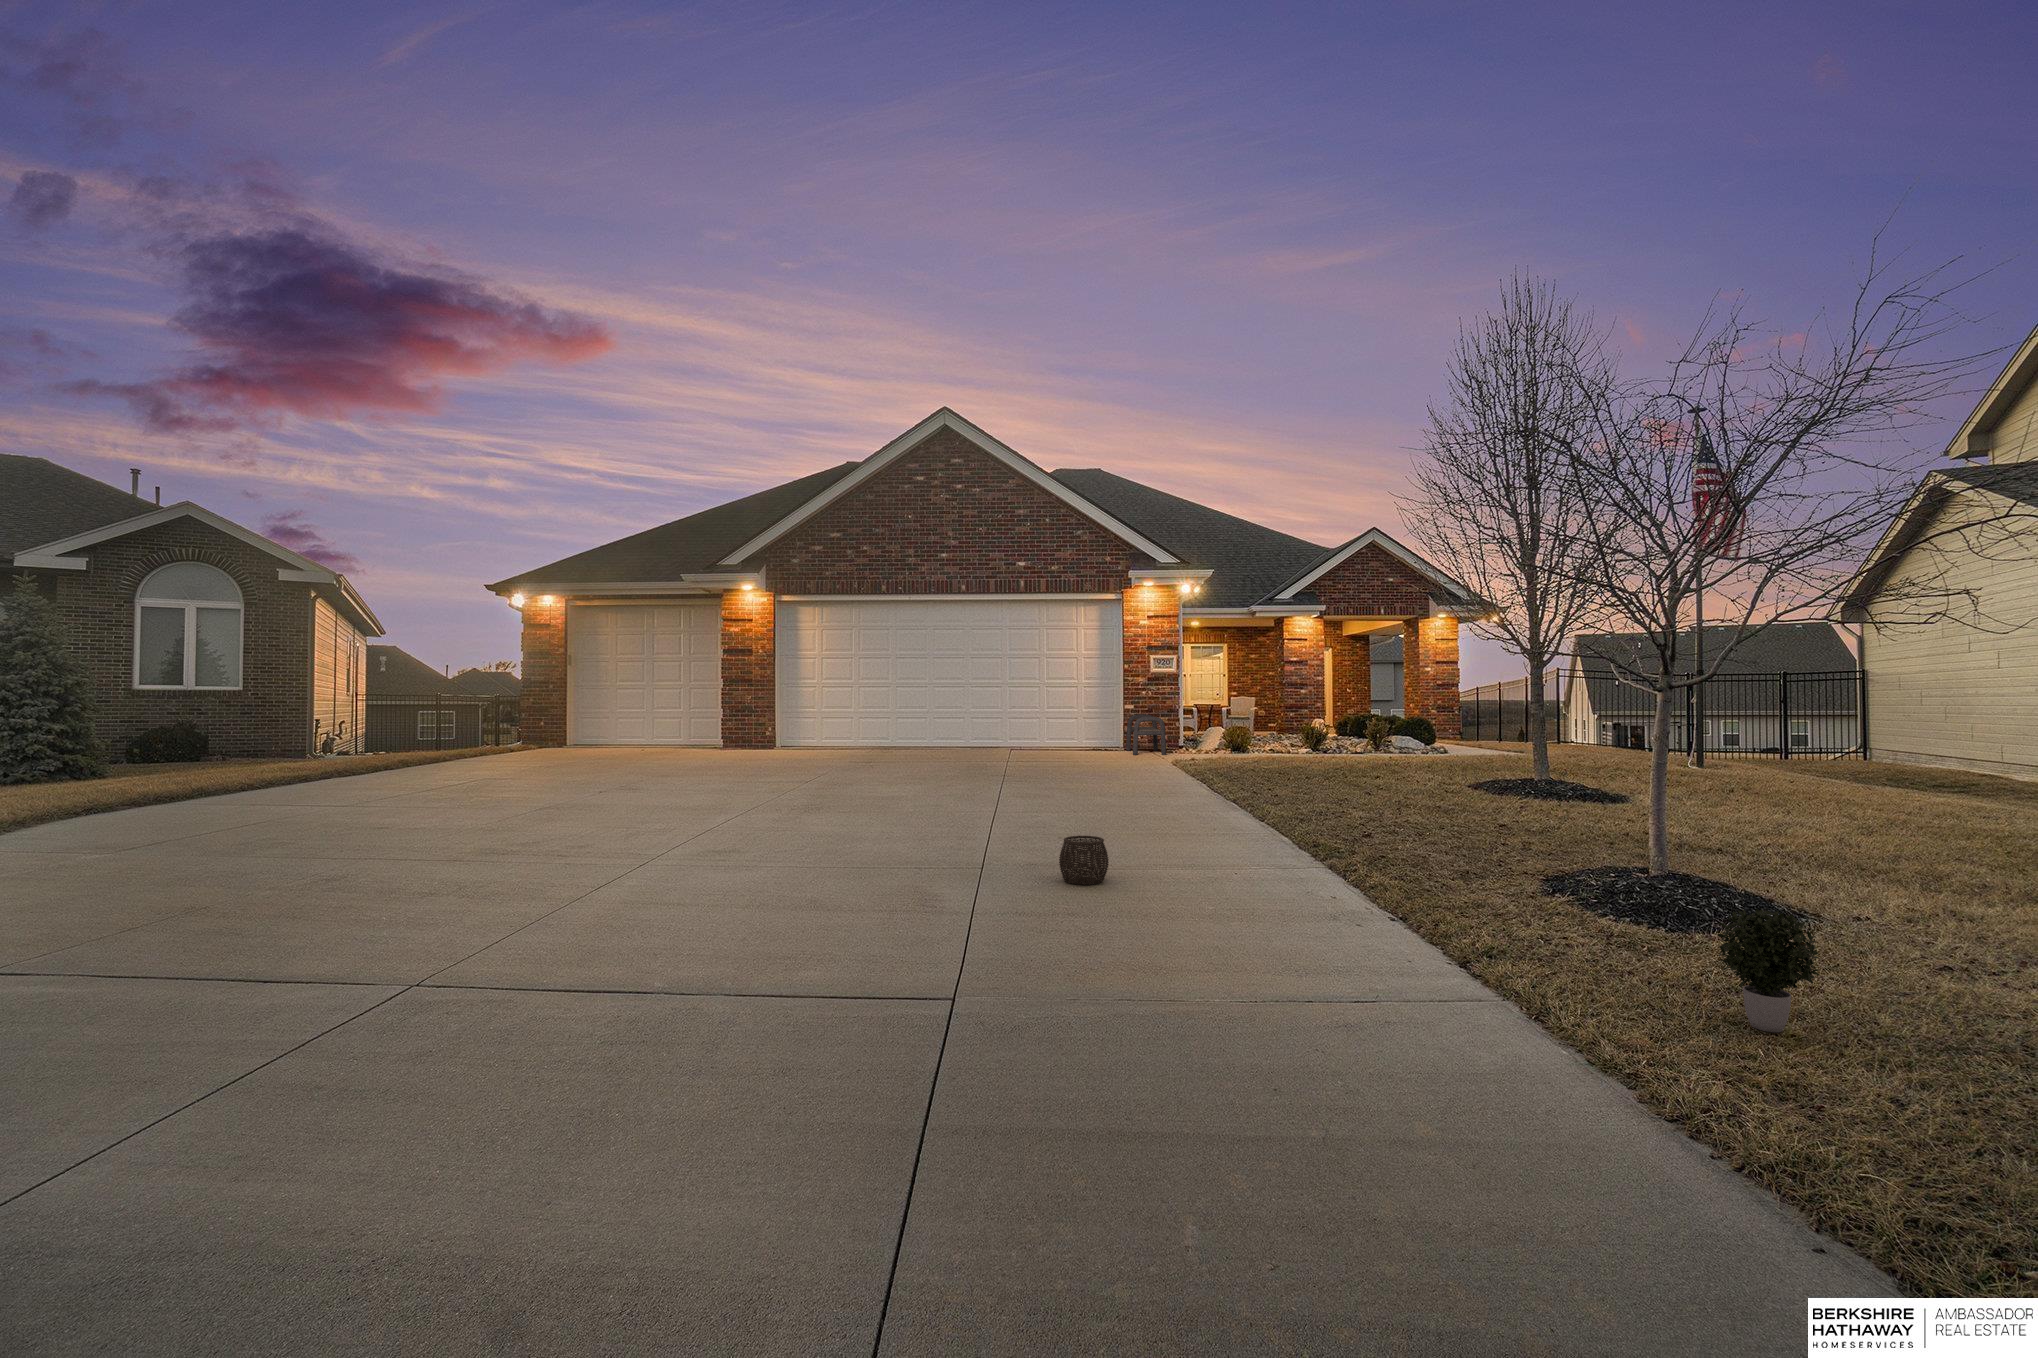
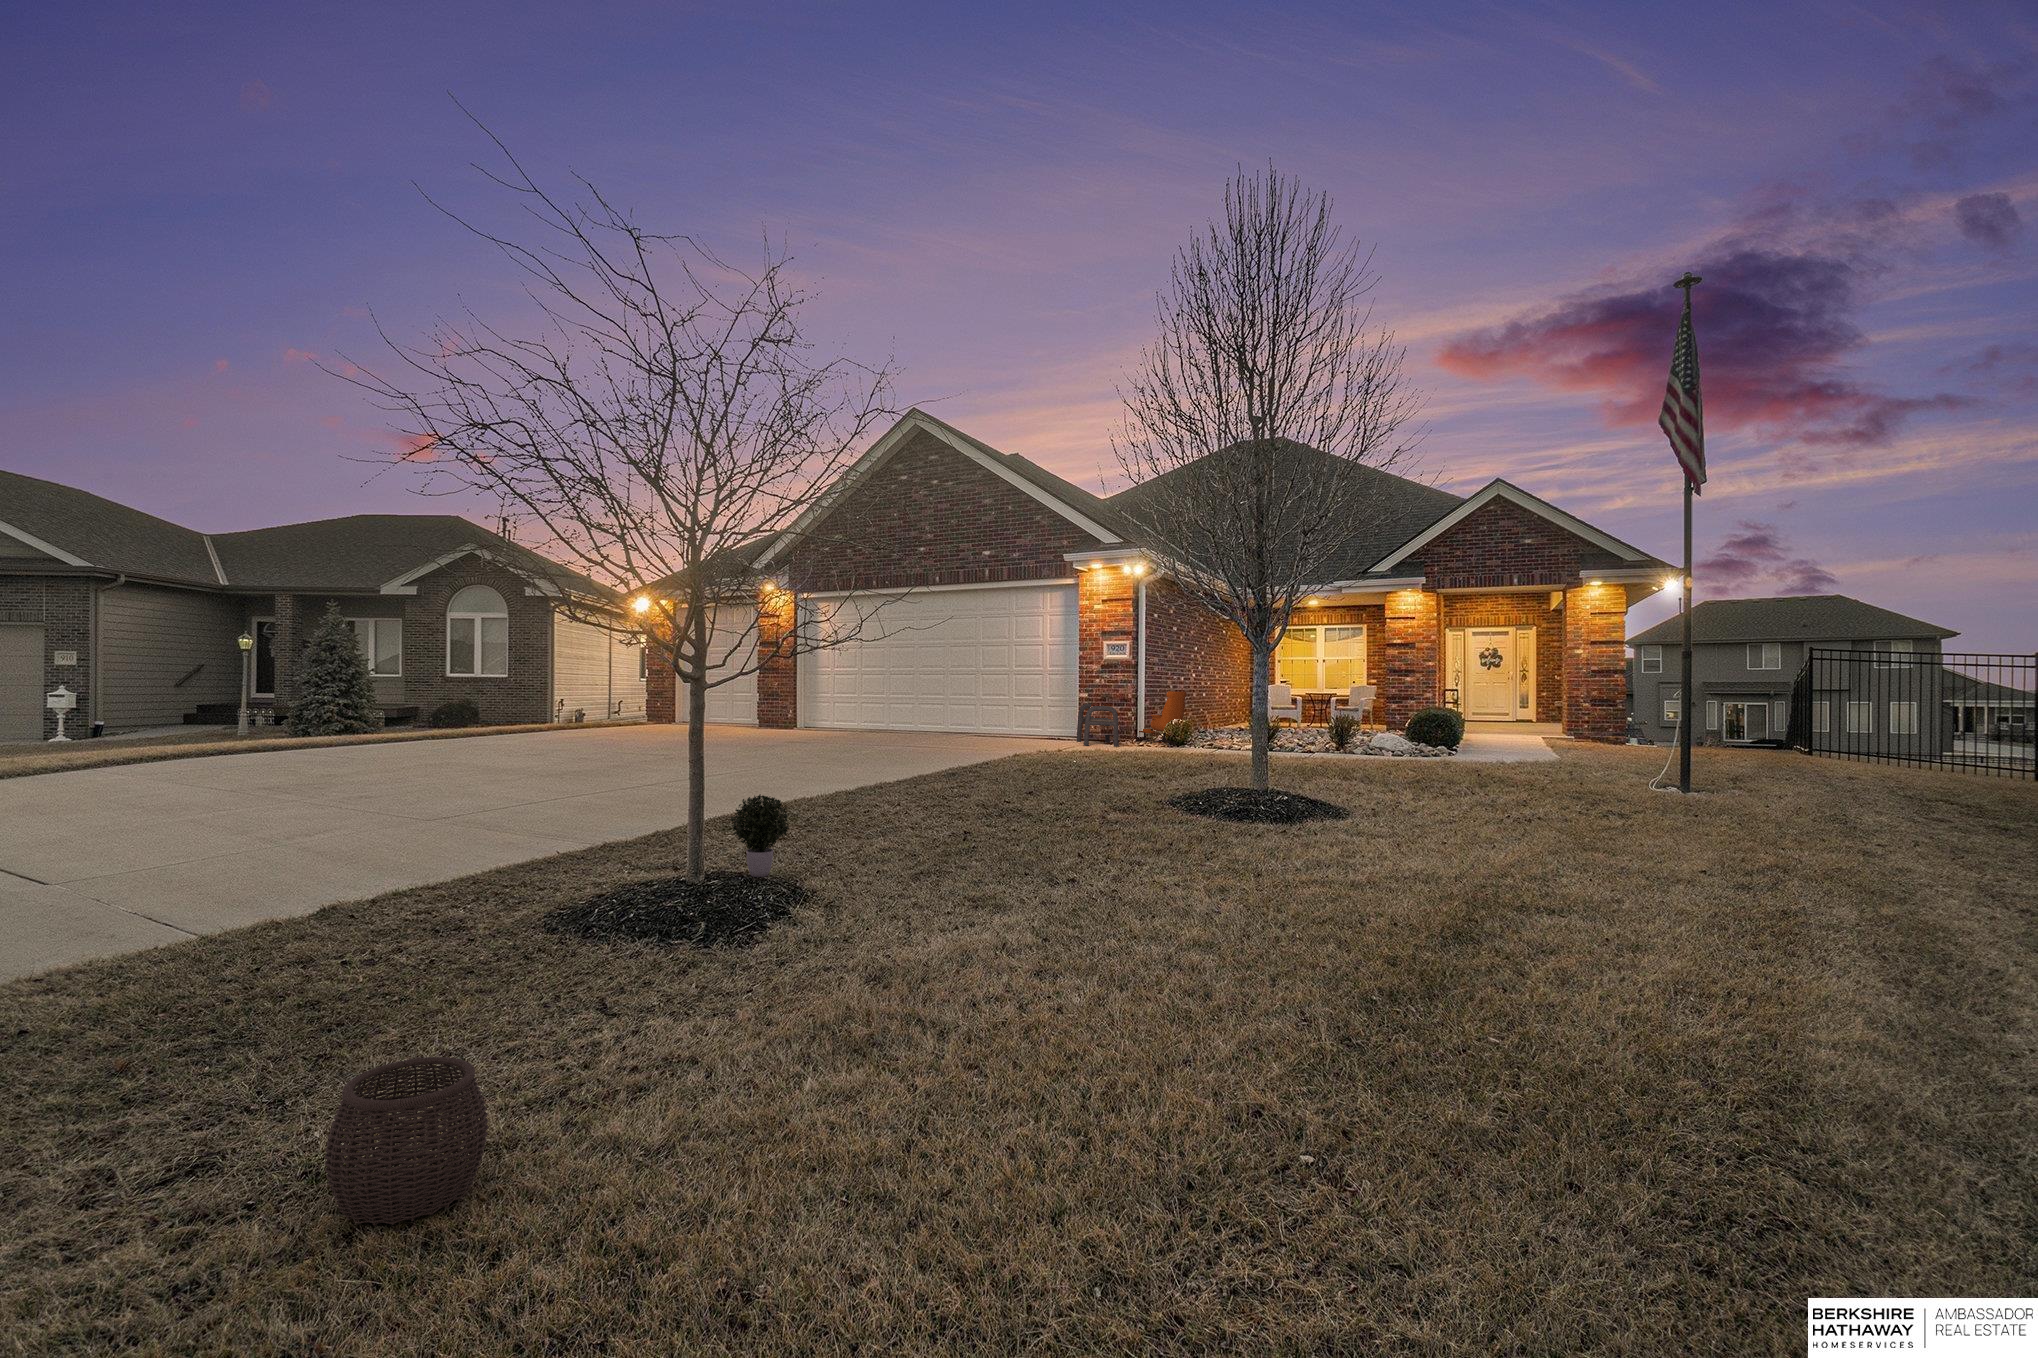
lounge chair: none [1180,701,1230,752] -> present [1135,691,1187,745]
woven basket: present [1059,836,1109,885] -> present [325,1057,489,1226]
potted plant: present [1718,908,1820,1032] -> present [730,794,789,877]

